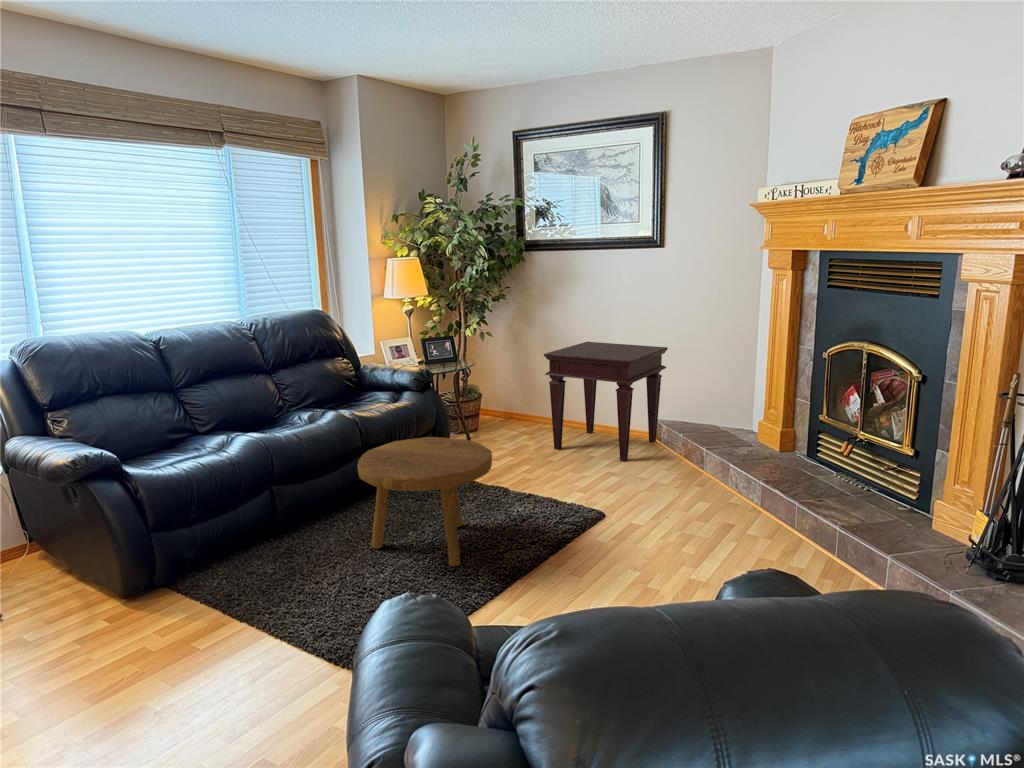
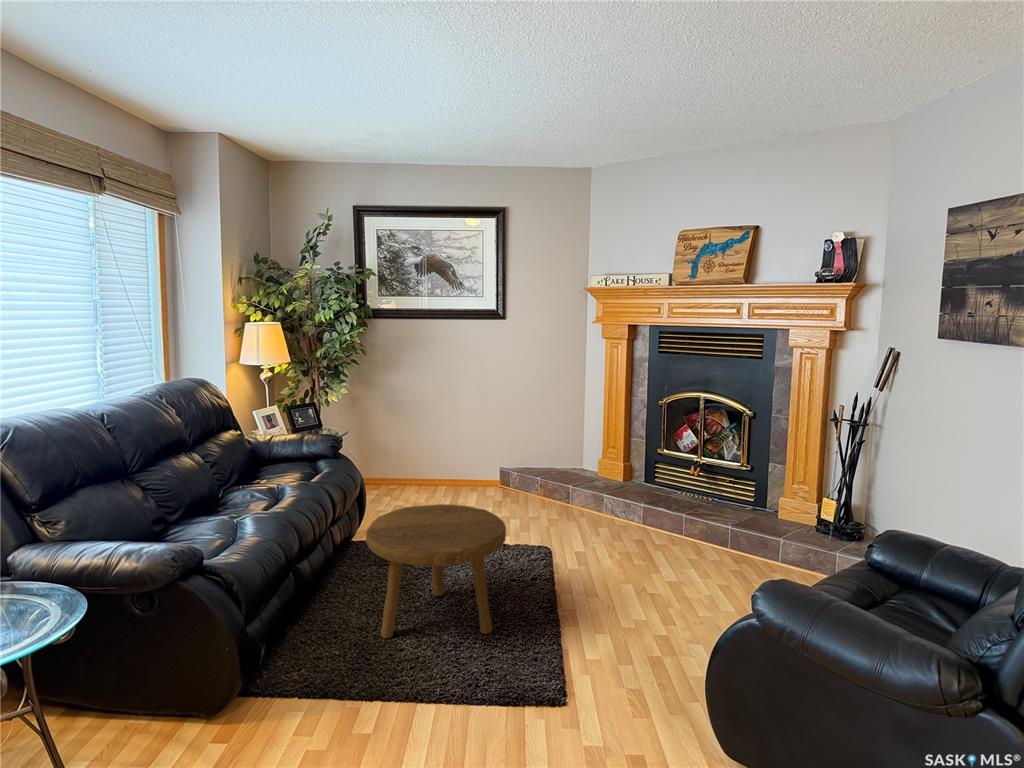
side table: present [544,342,668,461] -> none [422,403,513,508]

